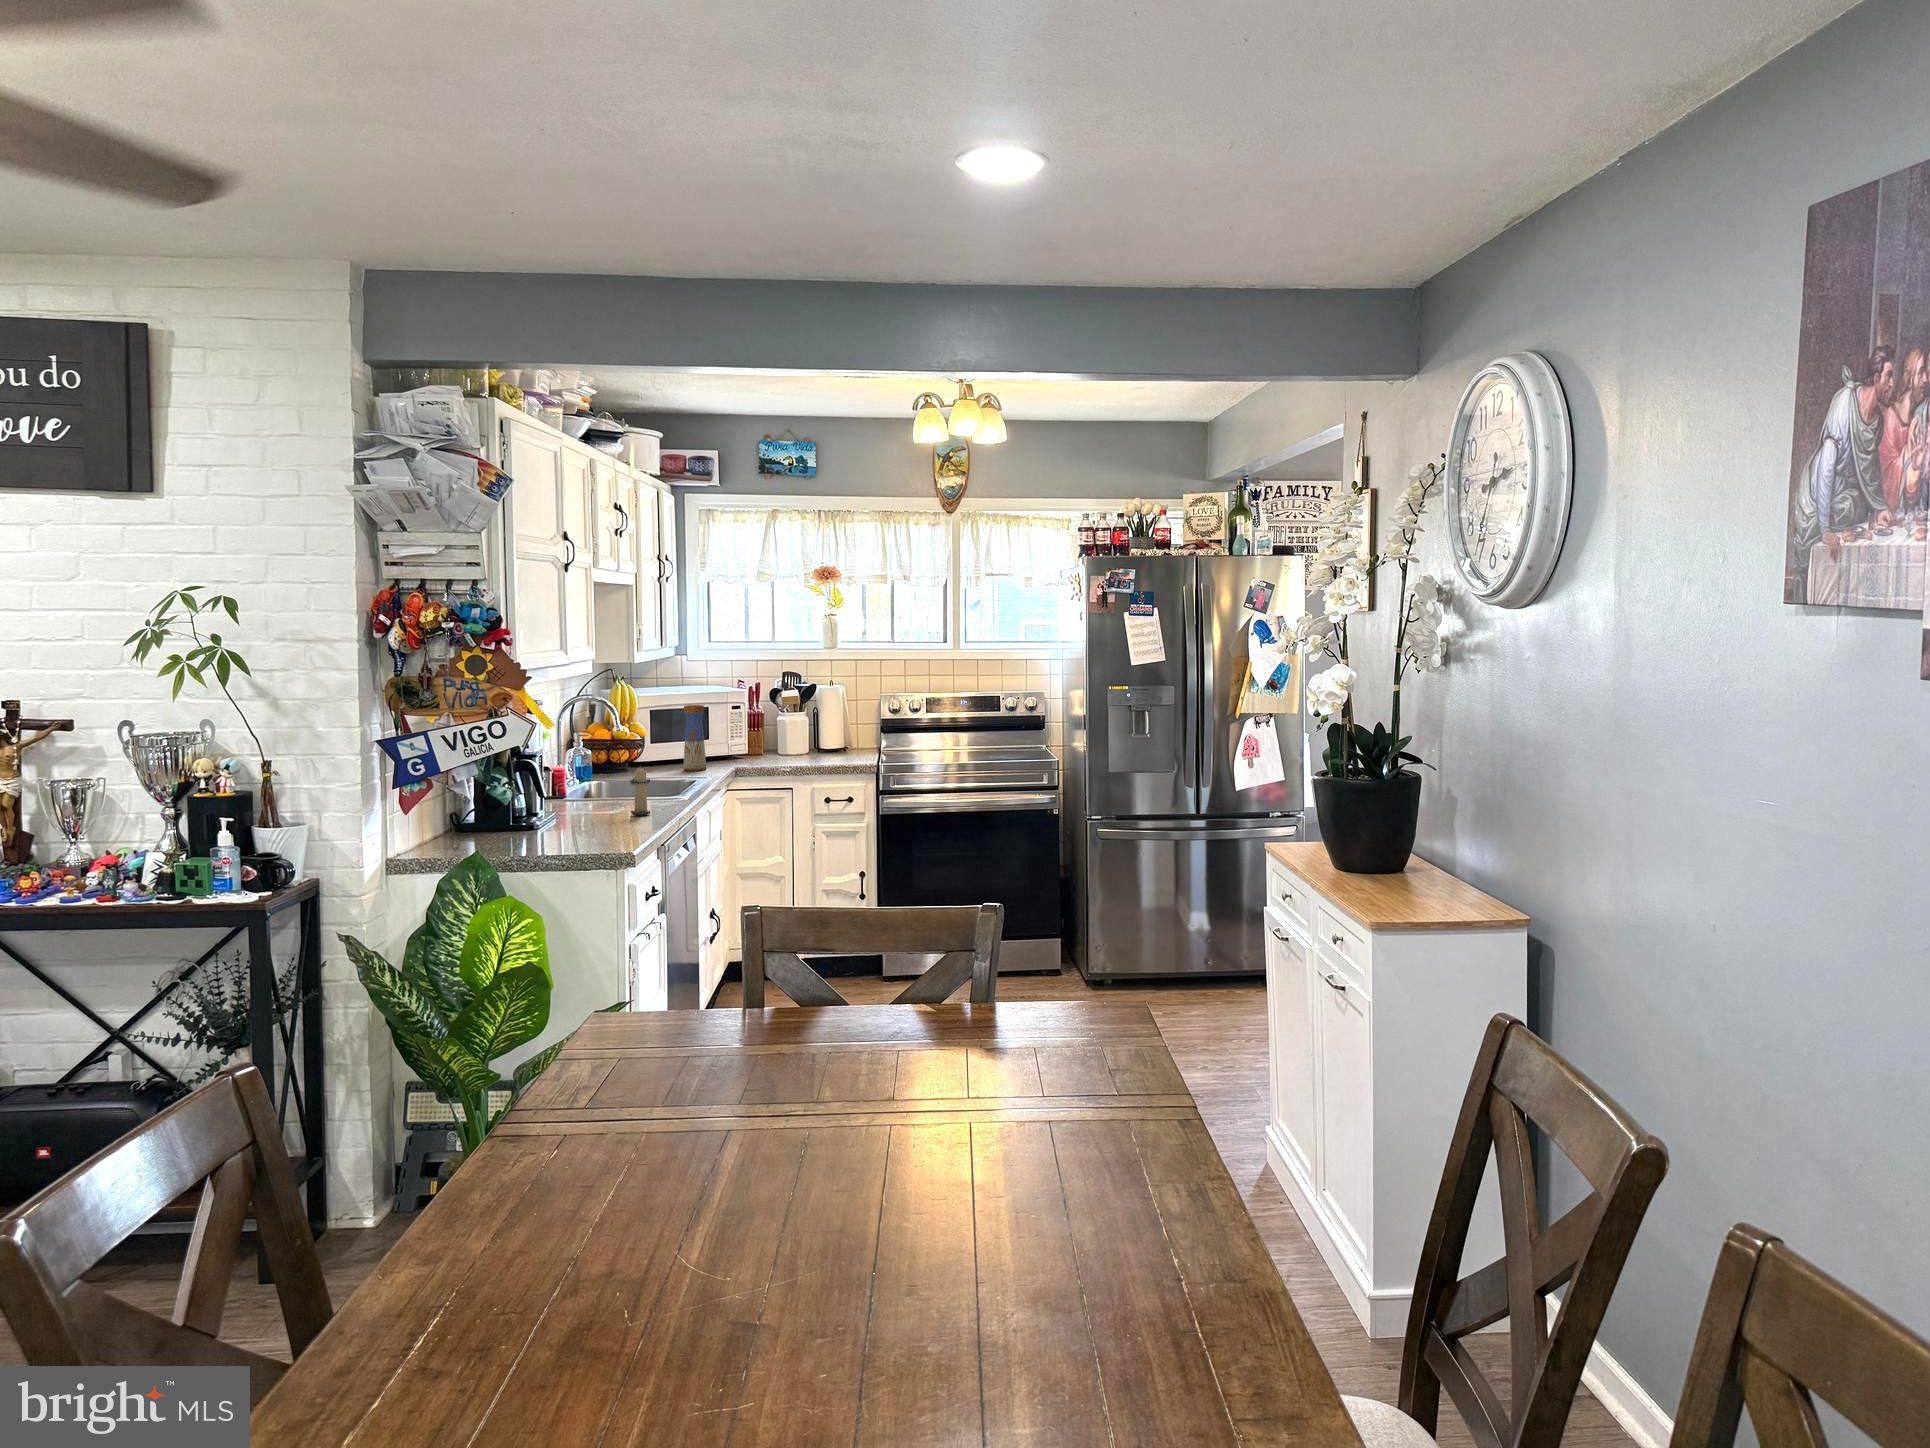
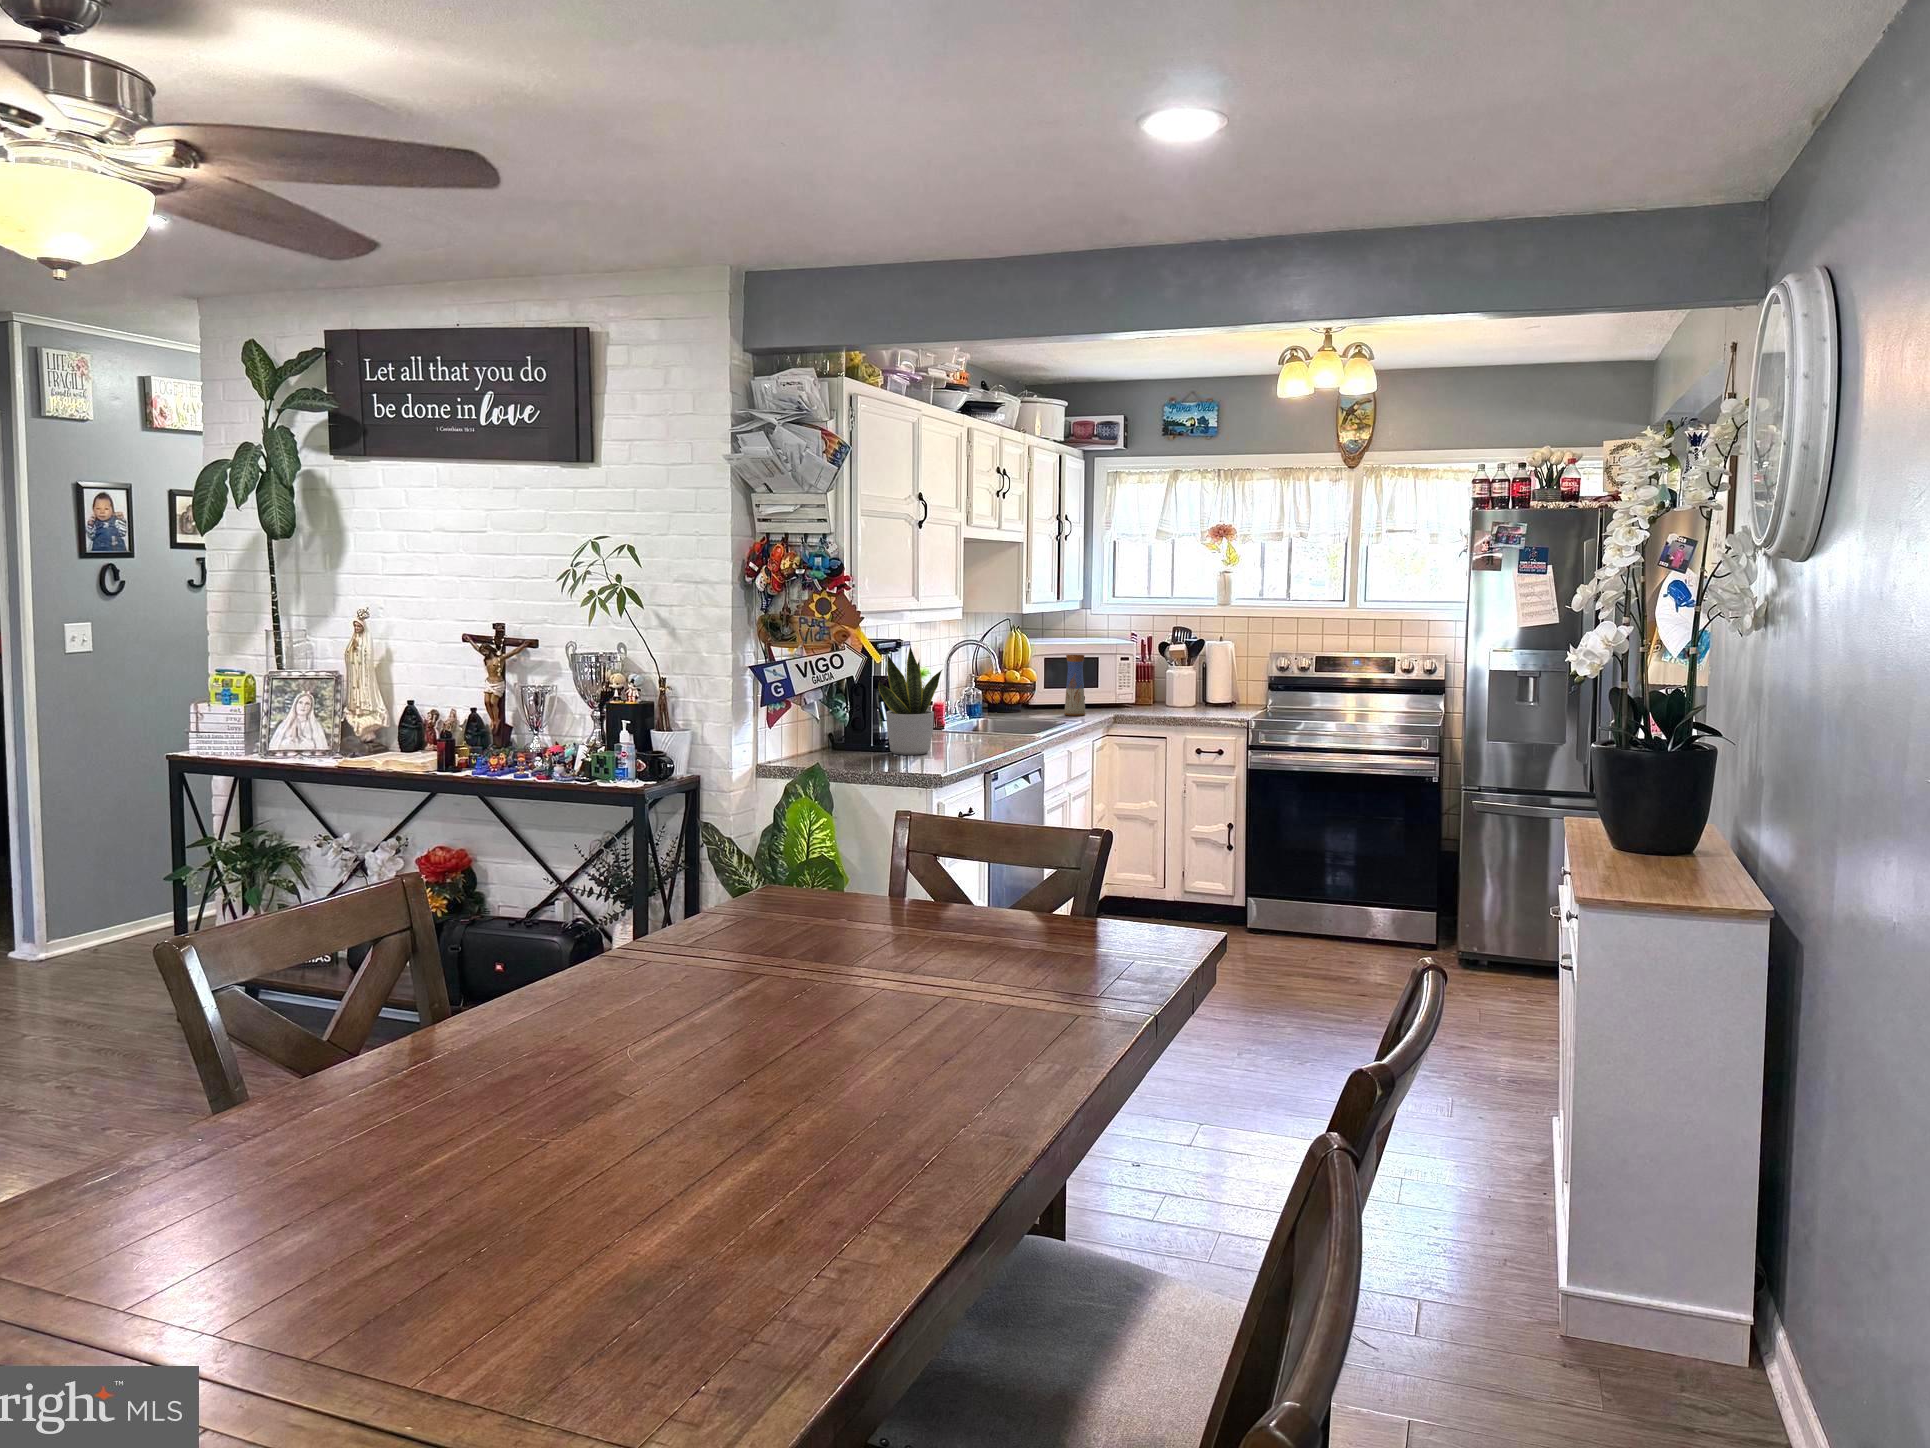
potted plant: none [530,704,598,830] -> present [879,645,942,755]
candle: present [630,766,650,815] -> none [972,702,994,748]

